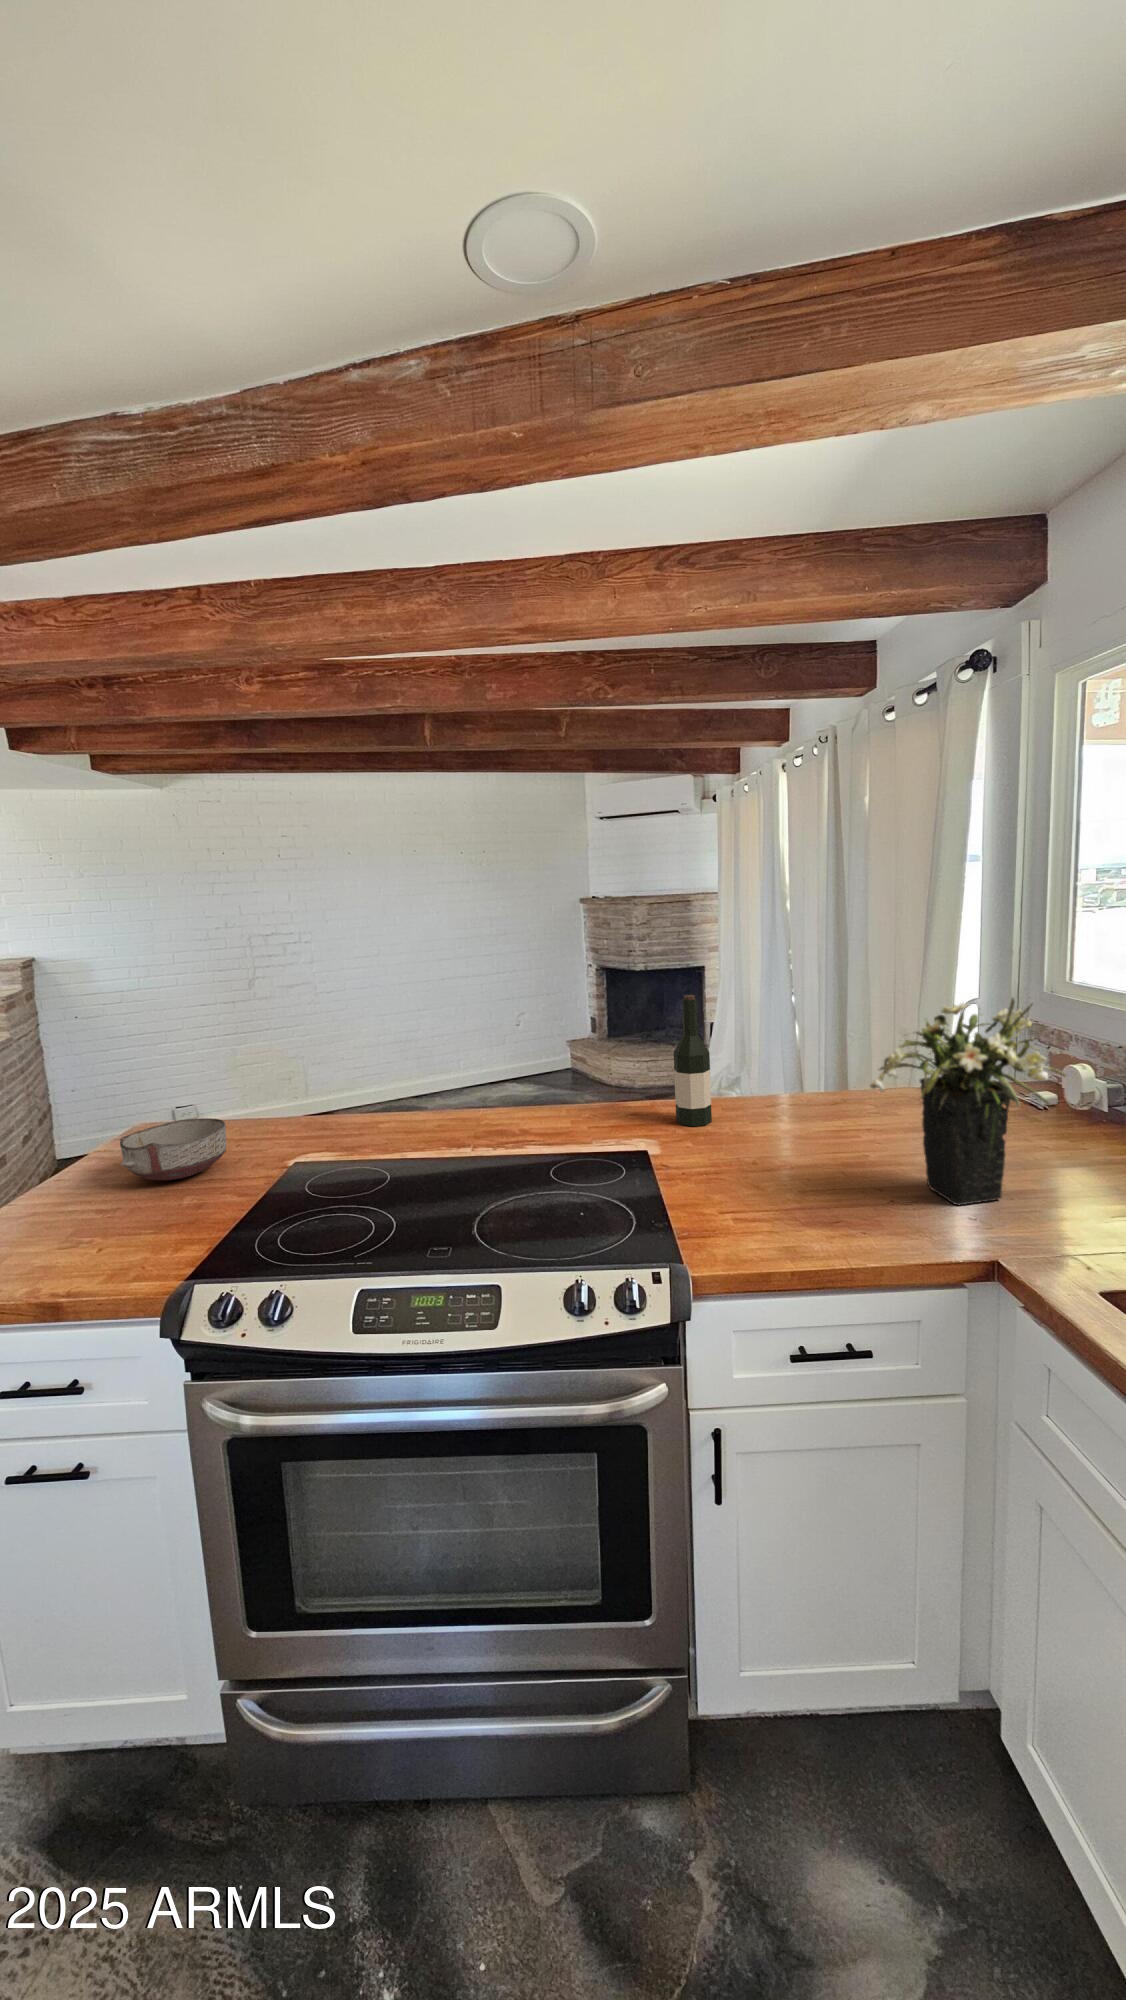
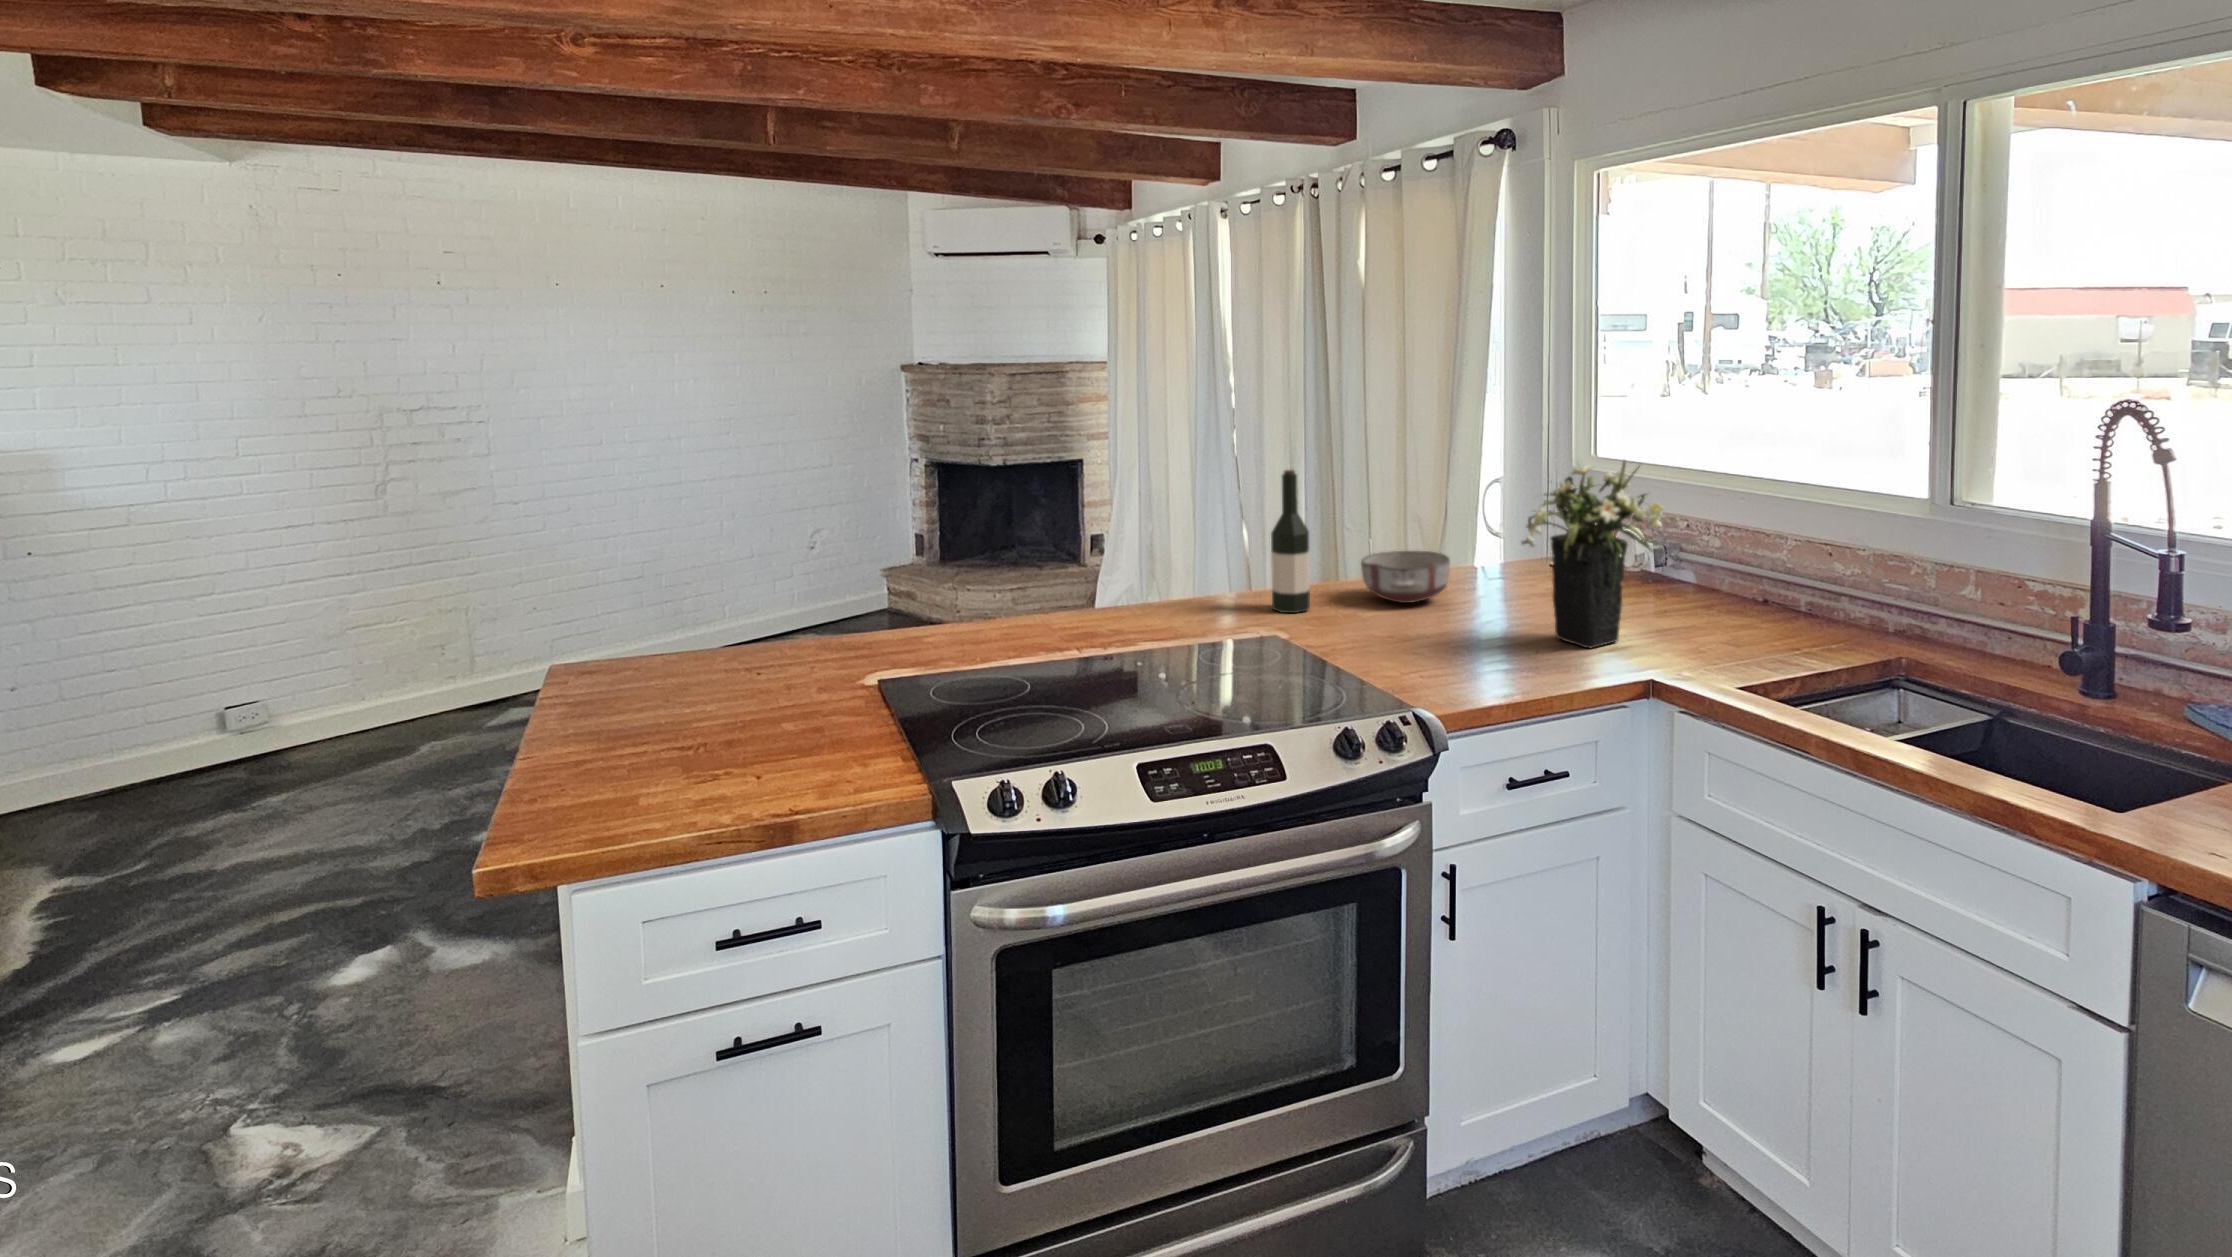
ceramic bowl: present [120,1118,227,1180] -> present [1361,551,1450,603]

